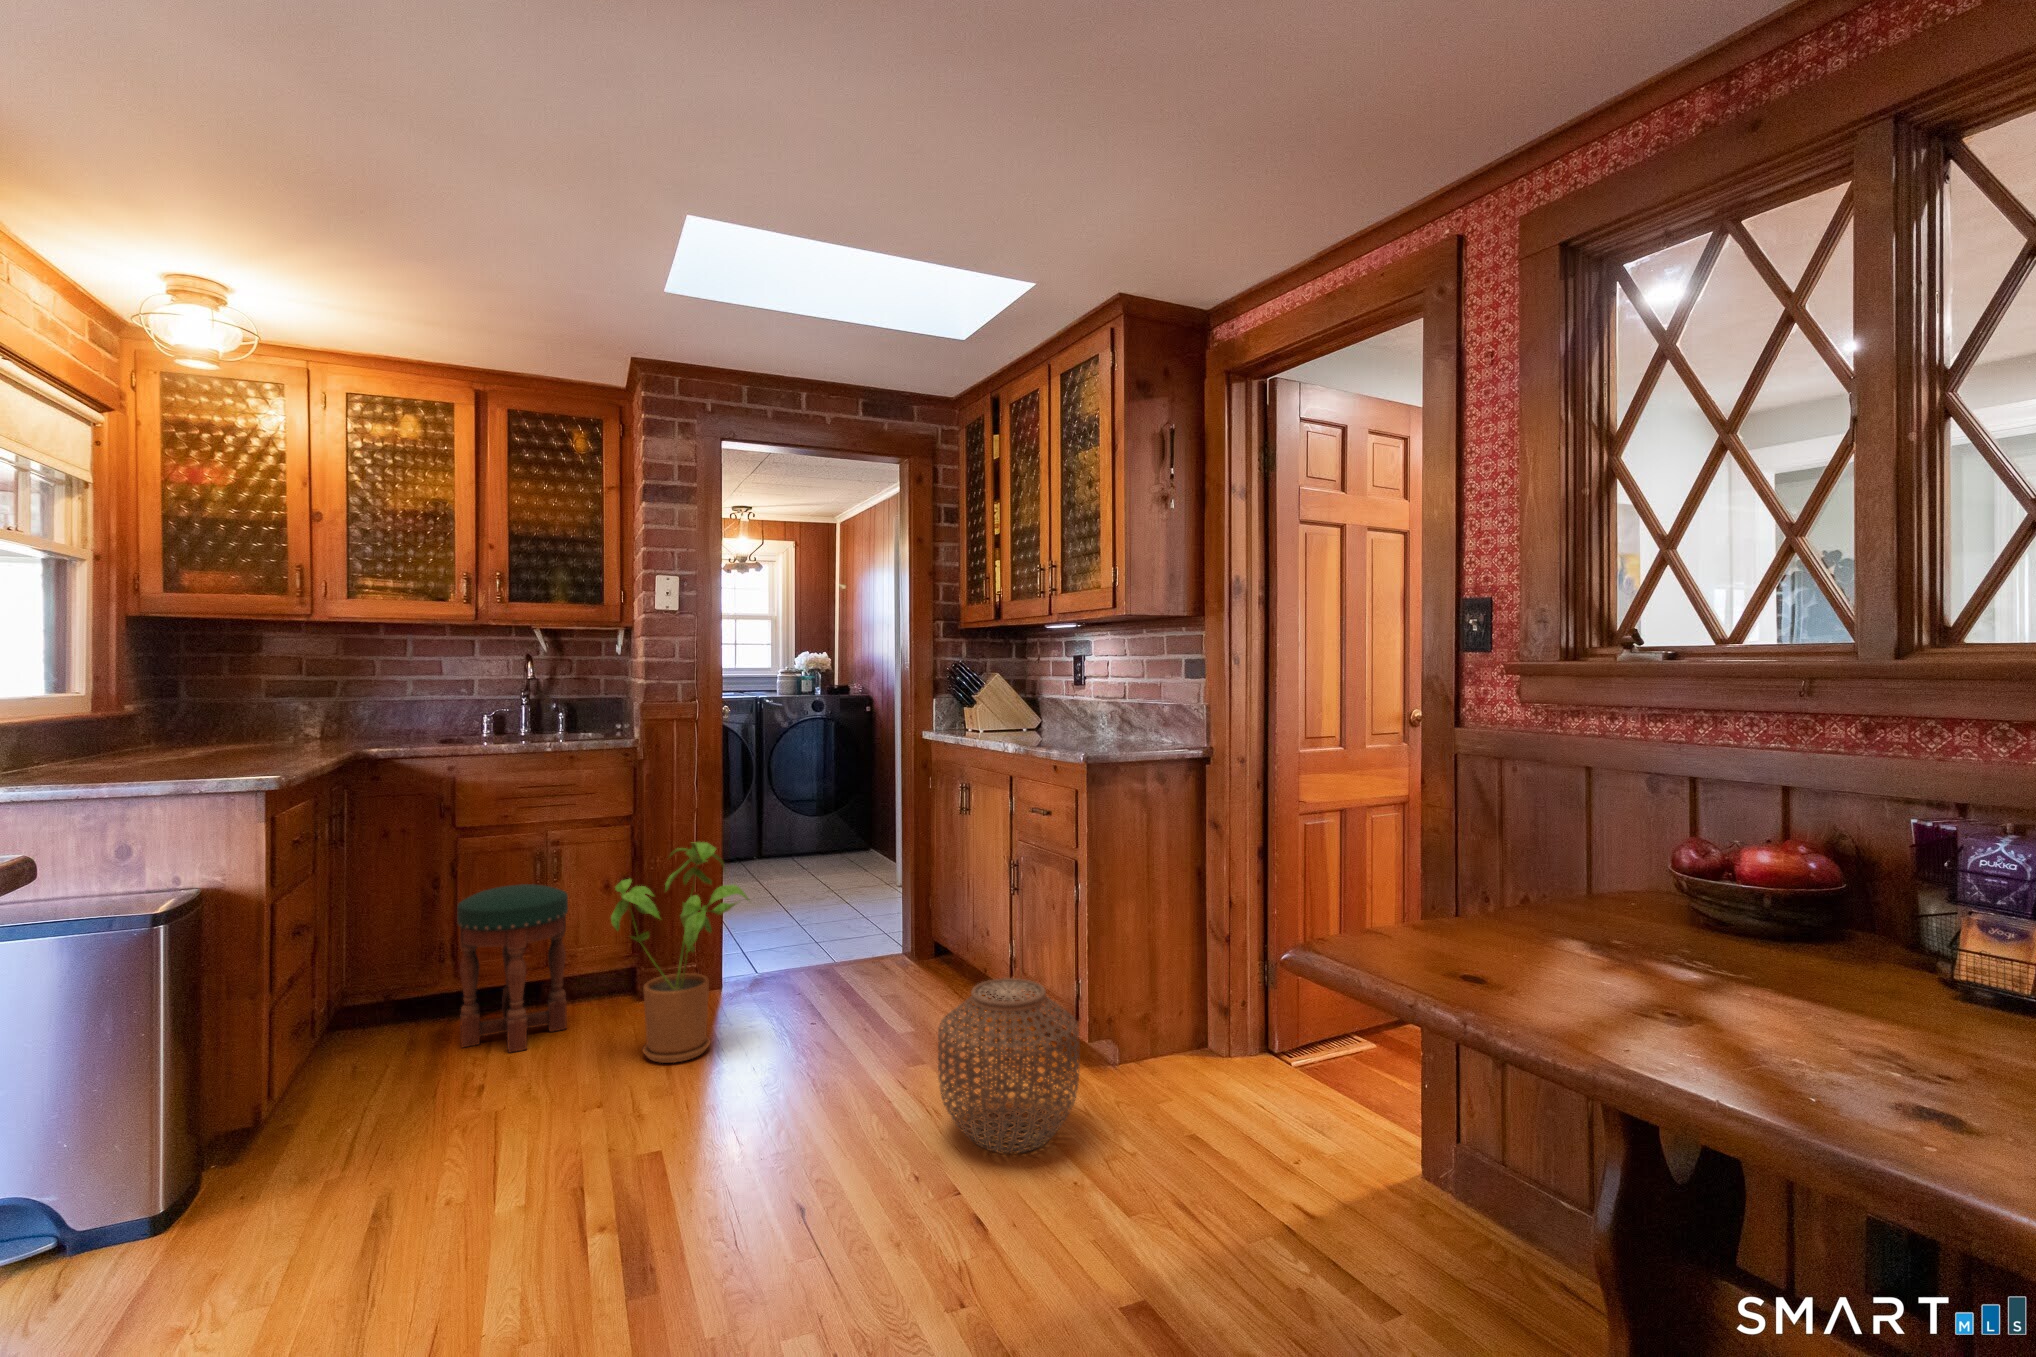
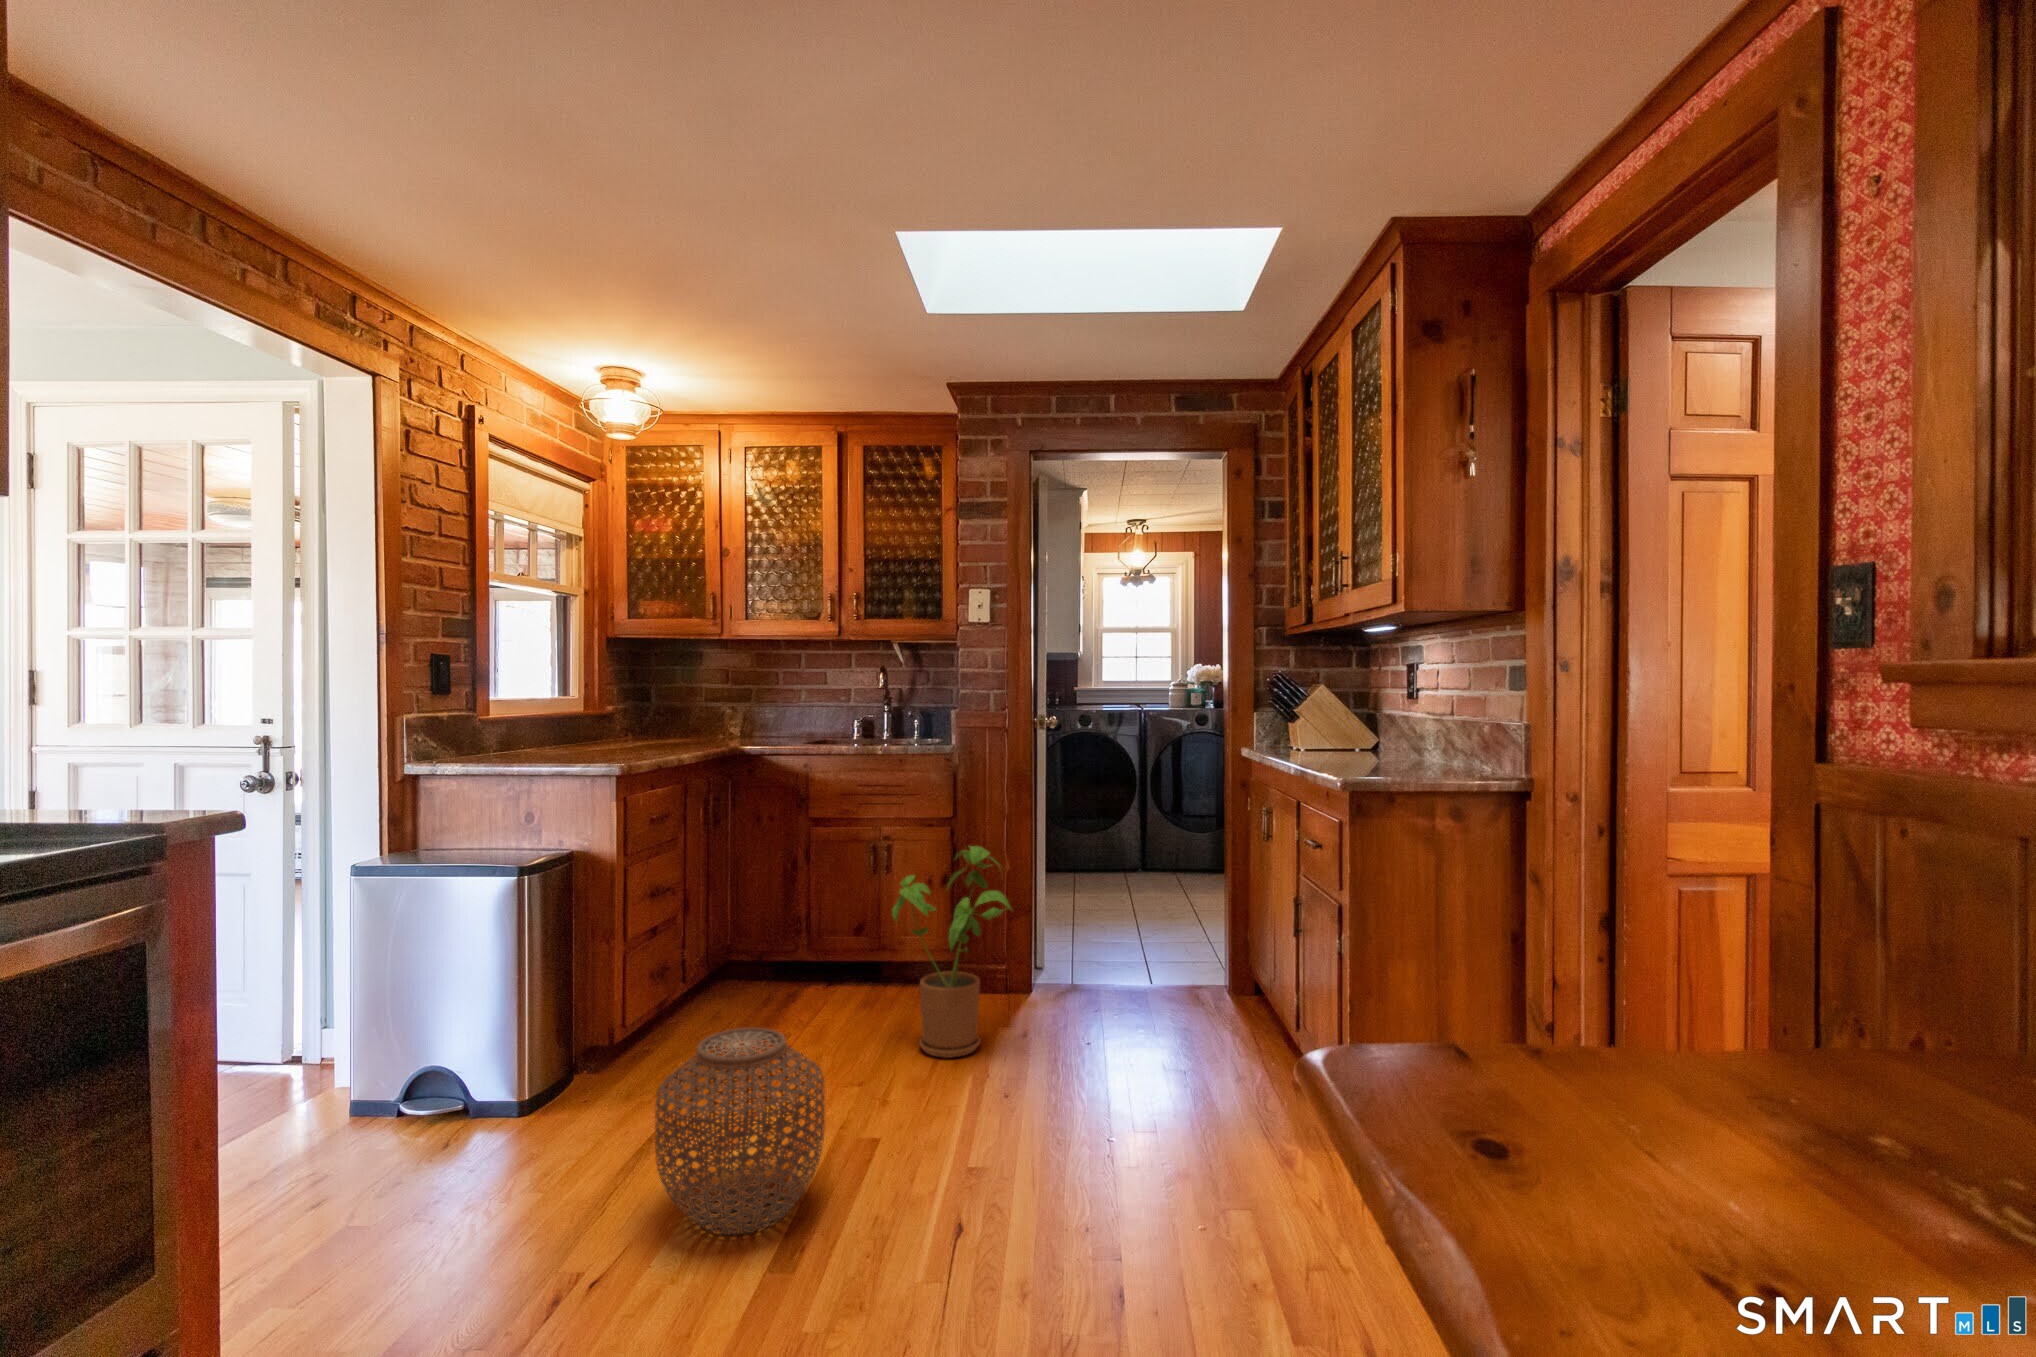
stool: present [457,884,568,1052] -> none [792,871,882,1021]
woven basket: present [938,978,1079,1153] -> present [655,1028,825,1234]

